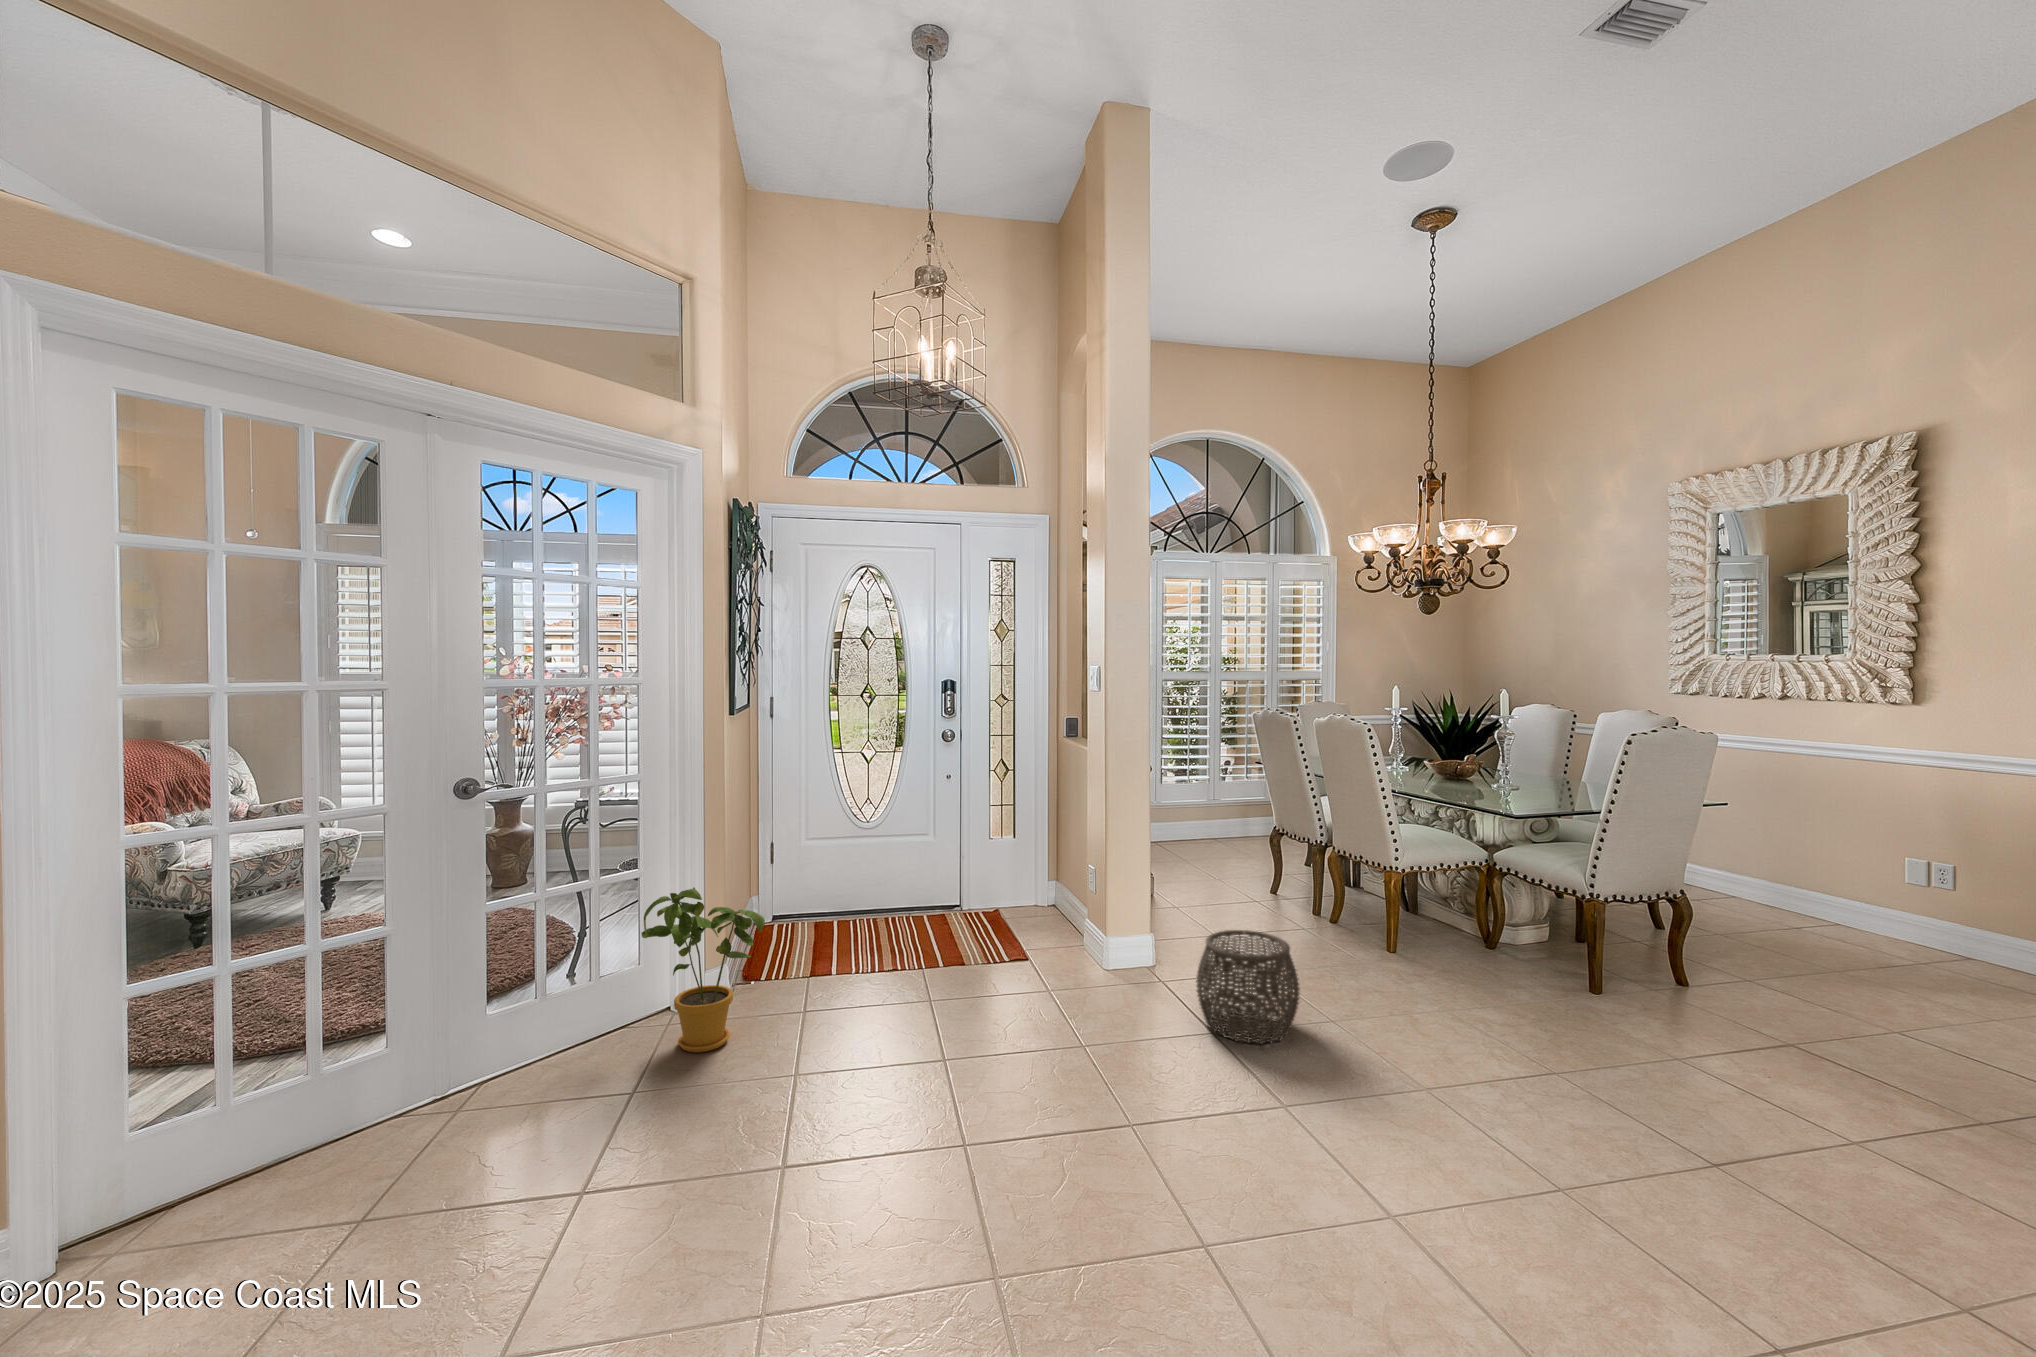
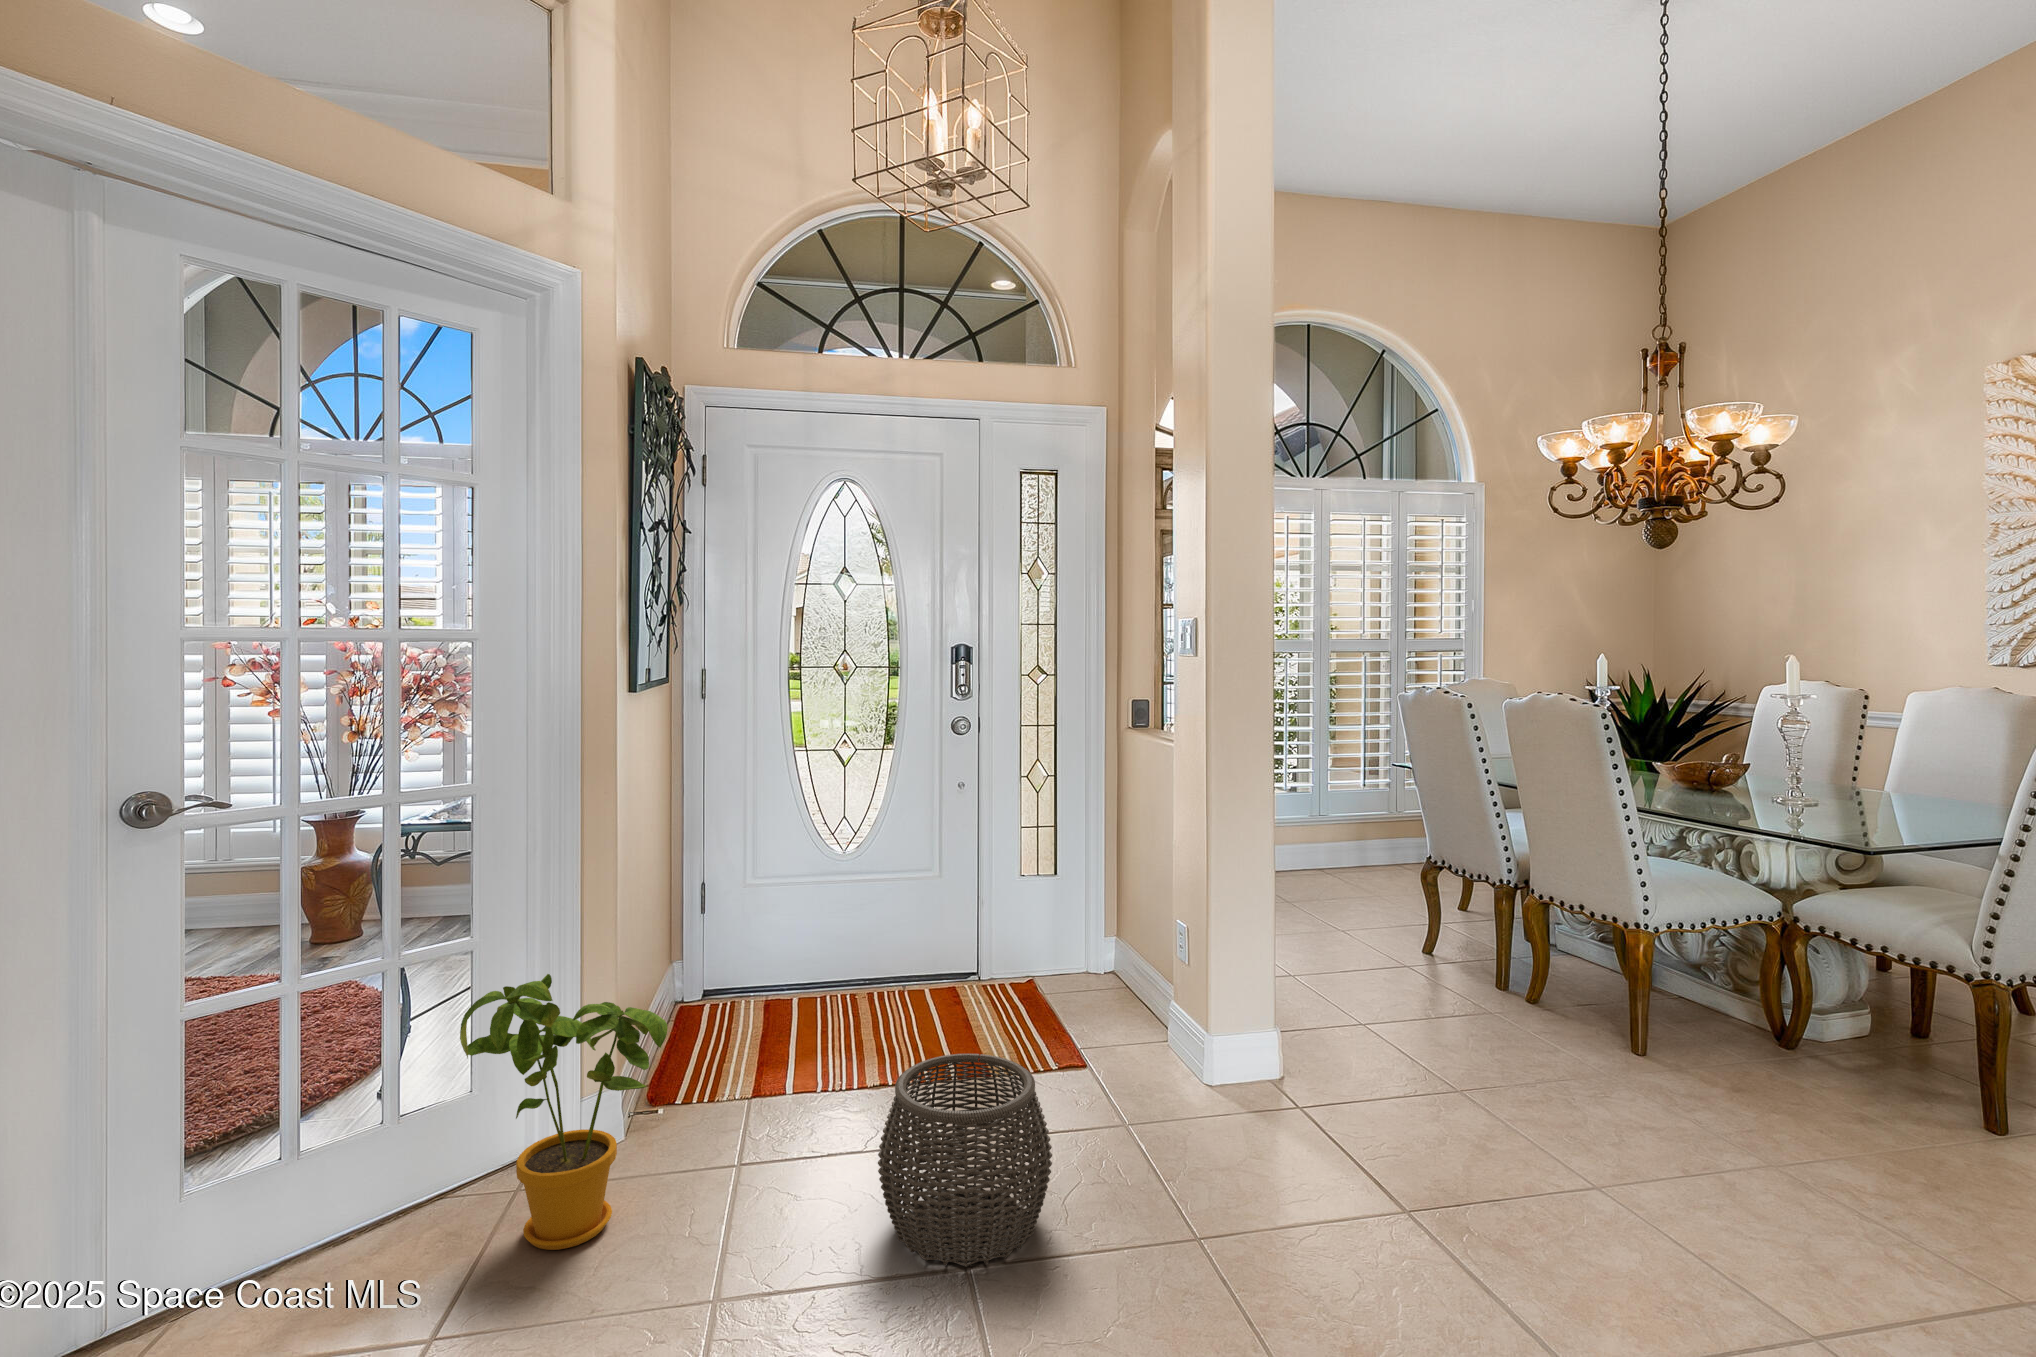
woven basket: present [1196,930,1300,1044] -> present [878,1054,1052,1267]

